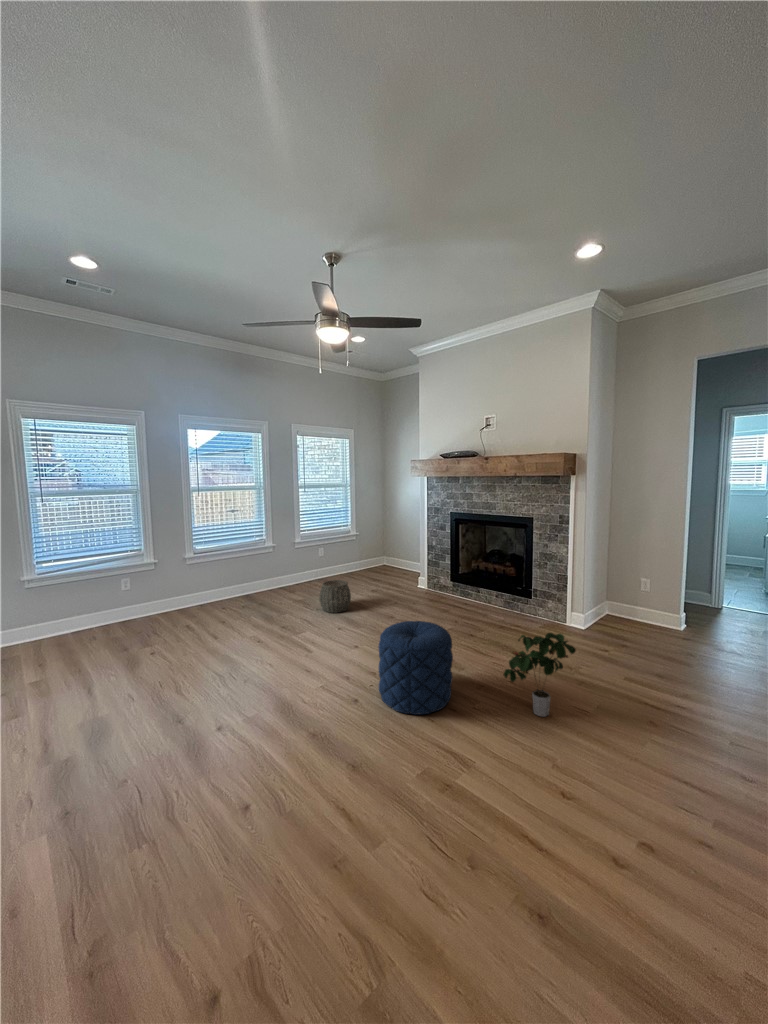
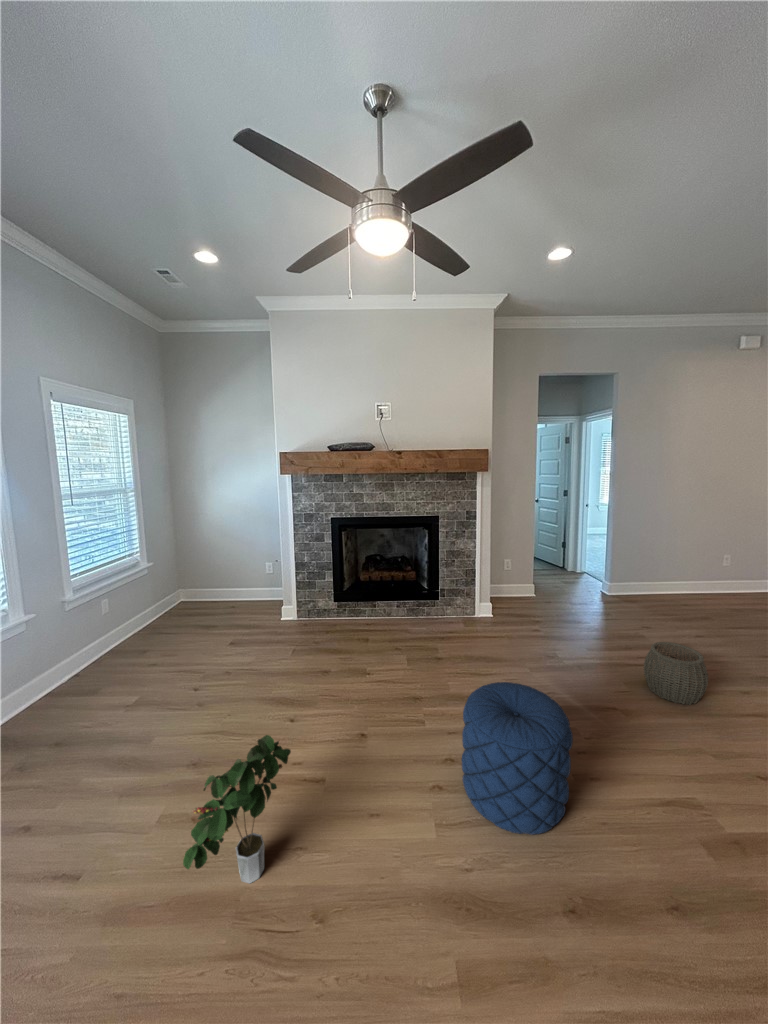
woven basket: present [319,580,351,613] -> present [644,642,708,705]
potted plant: present [504,633,576,717] -> present [183,735,291,883]

